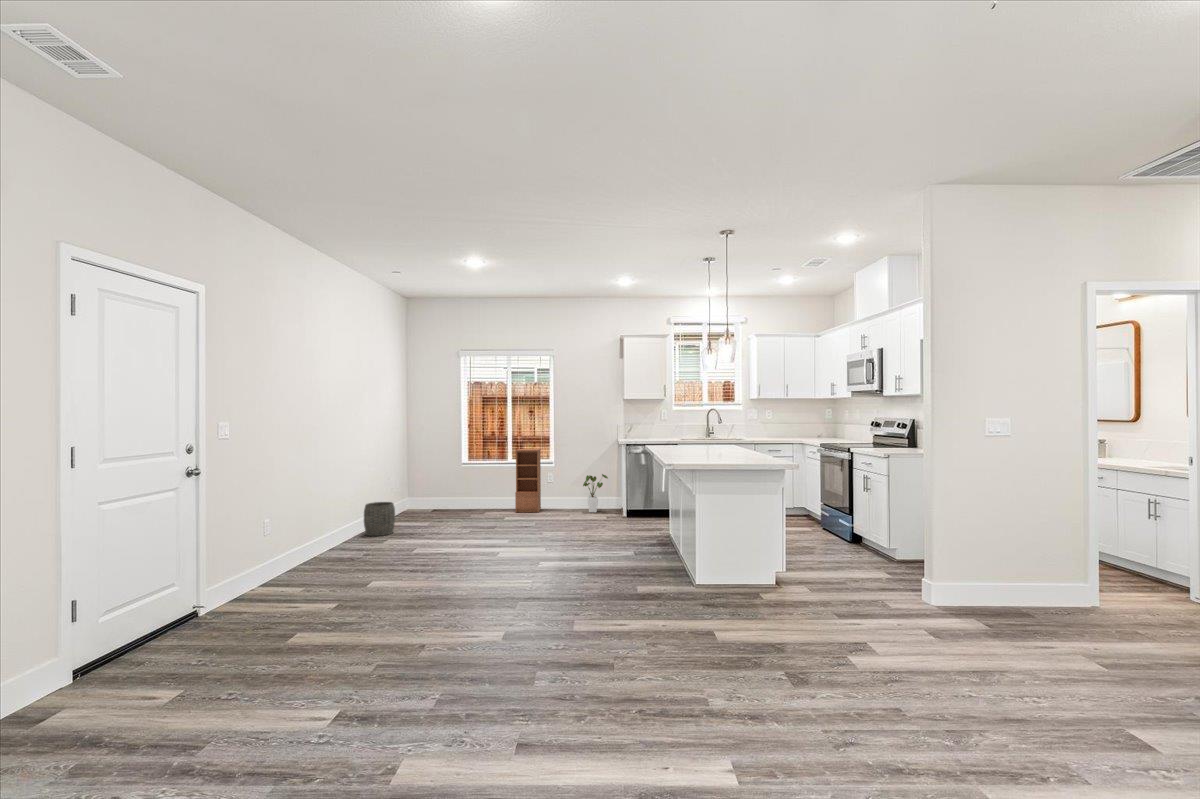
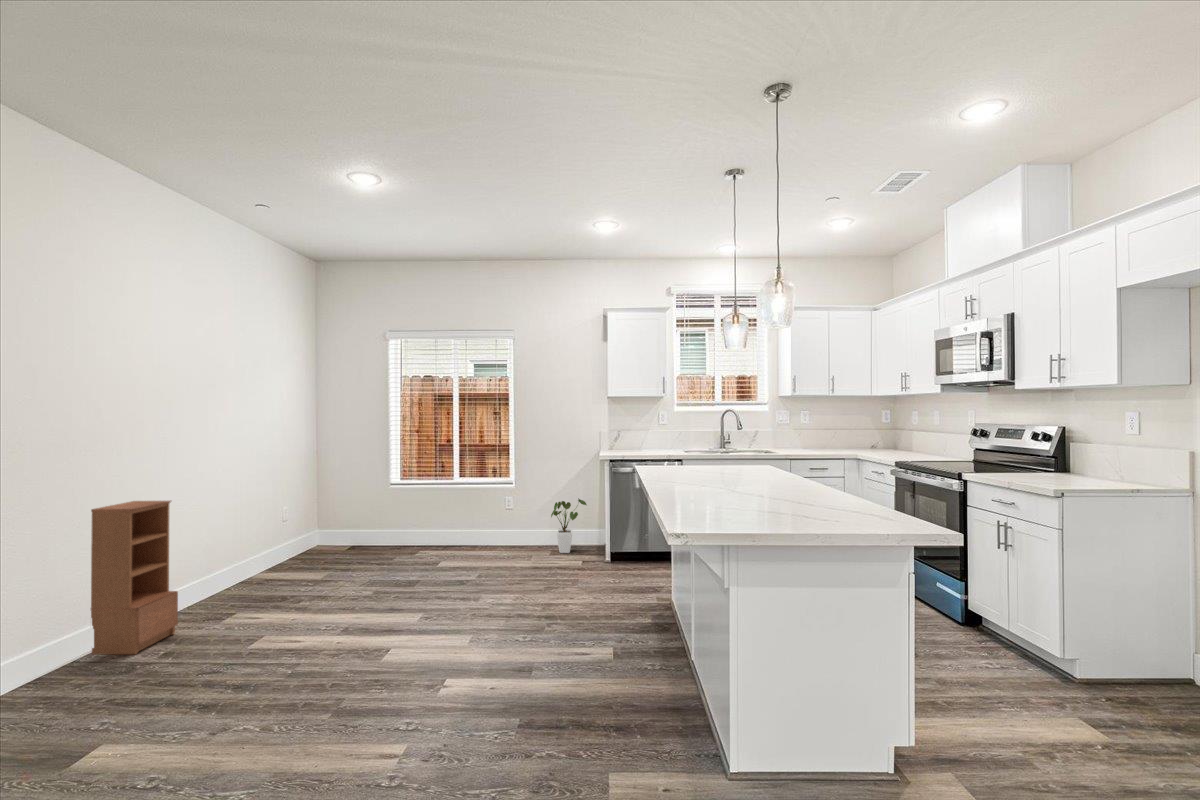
bookcase: present [515,449,541,513] -> present [91,501,178,655]
woven basket: present [364,502,395,536] -> none [207,548,259,604]

